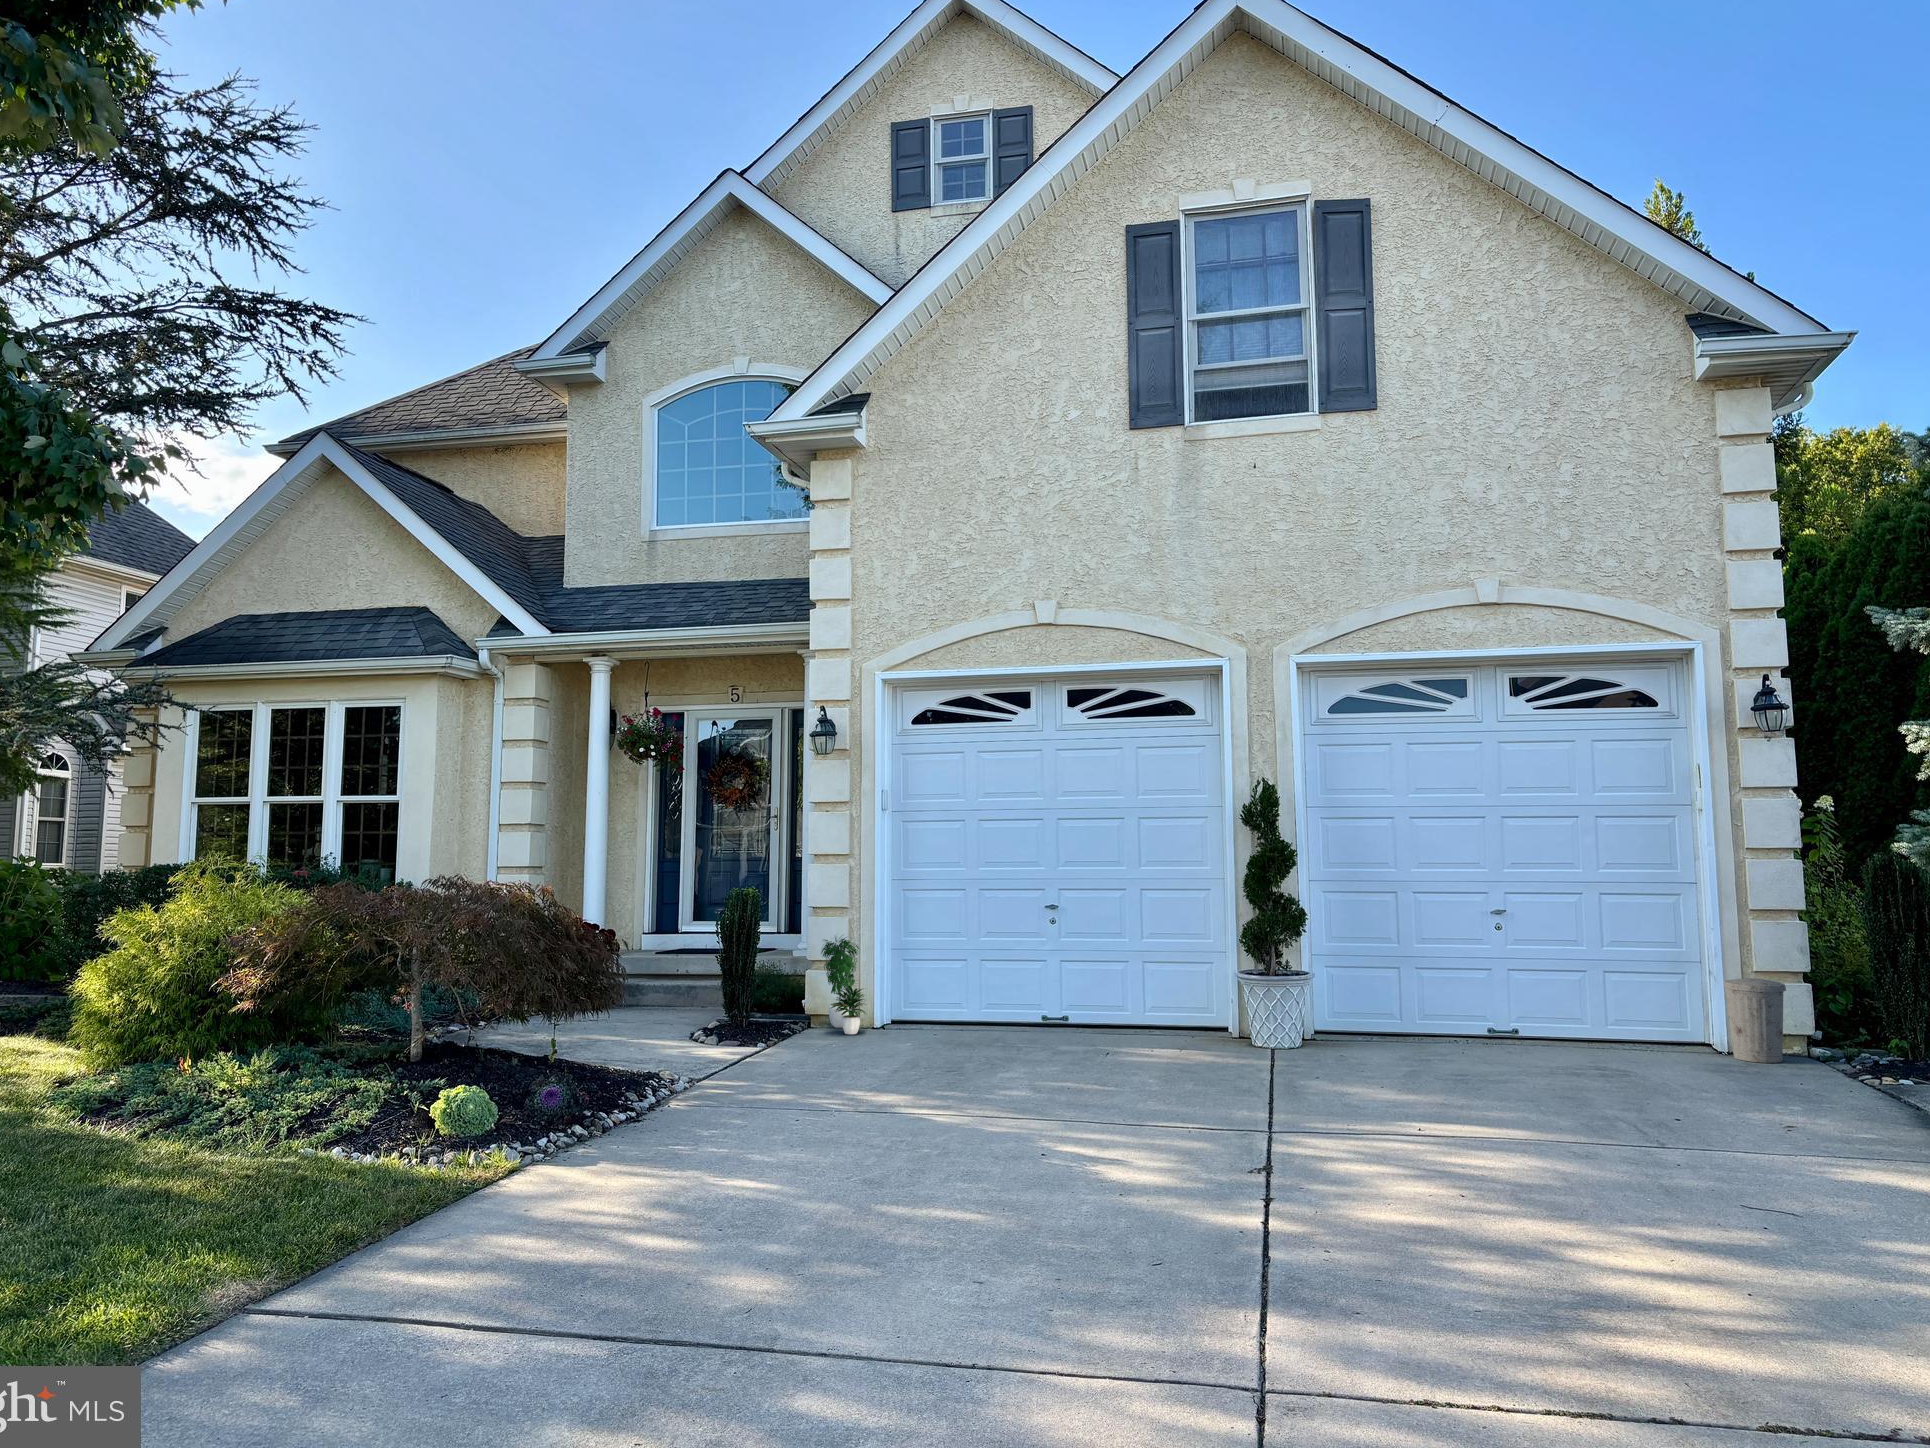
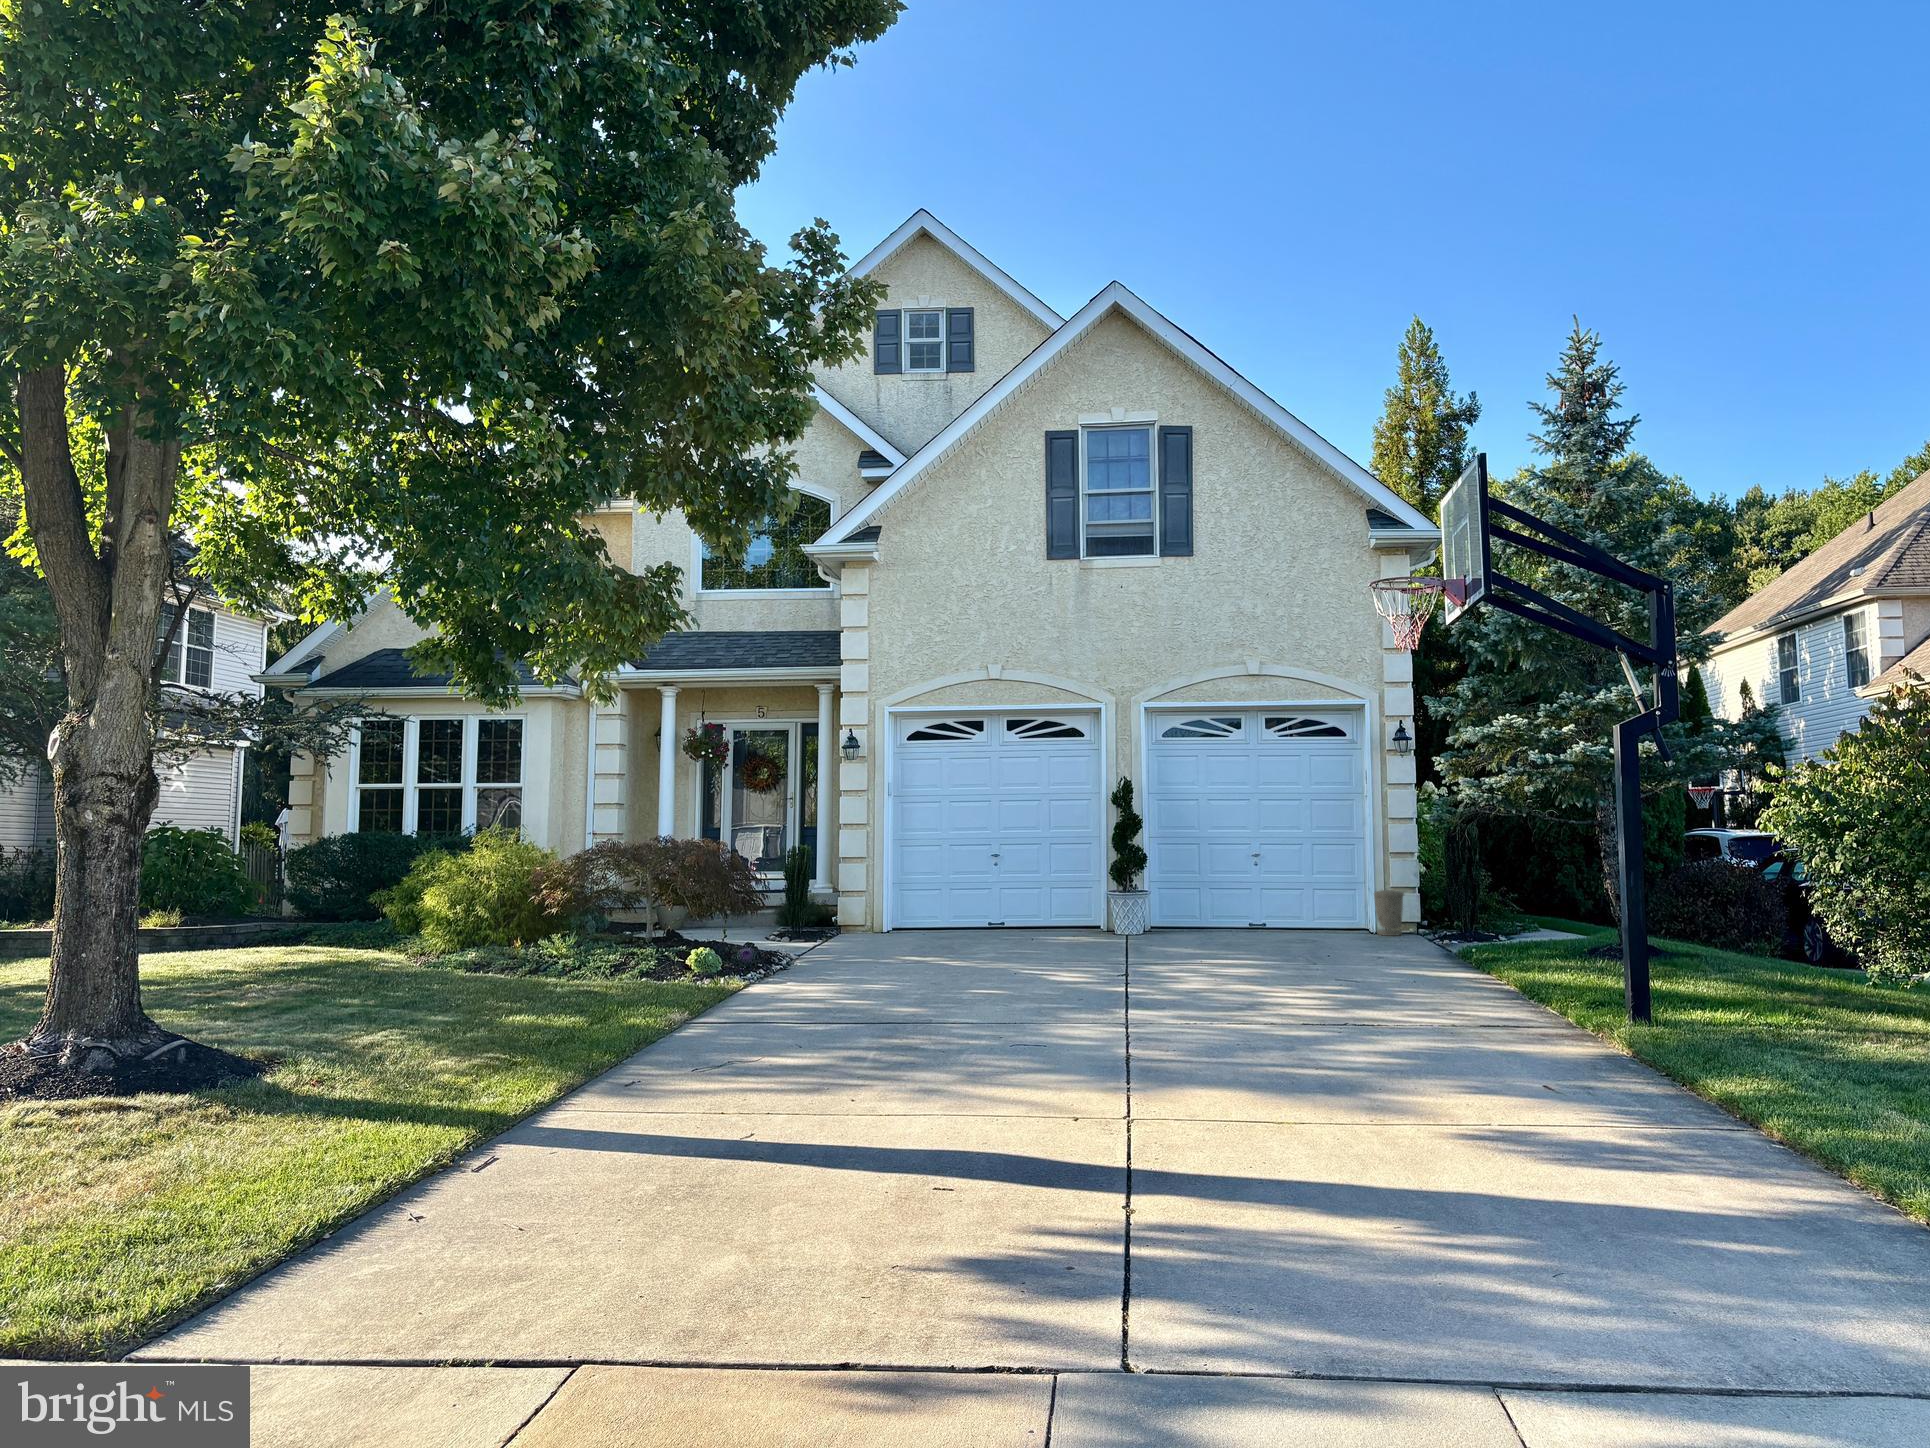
potted plant: present [821,937,866,1034] -> none [849,872,883,934]

